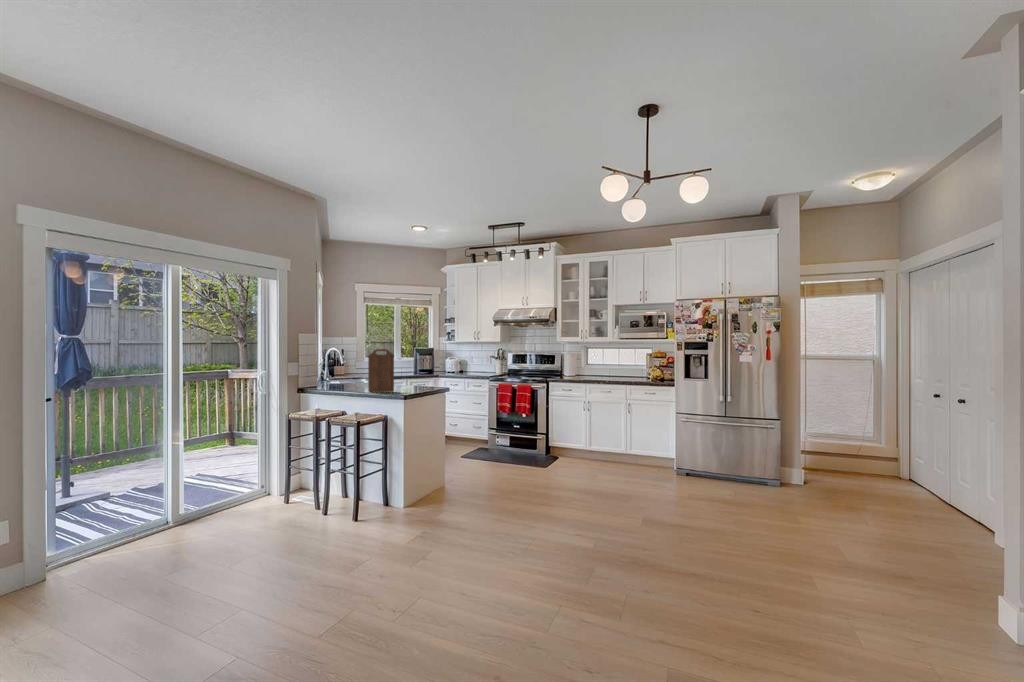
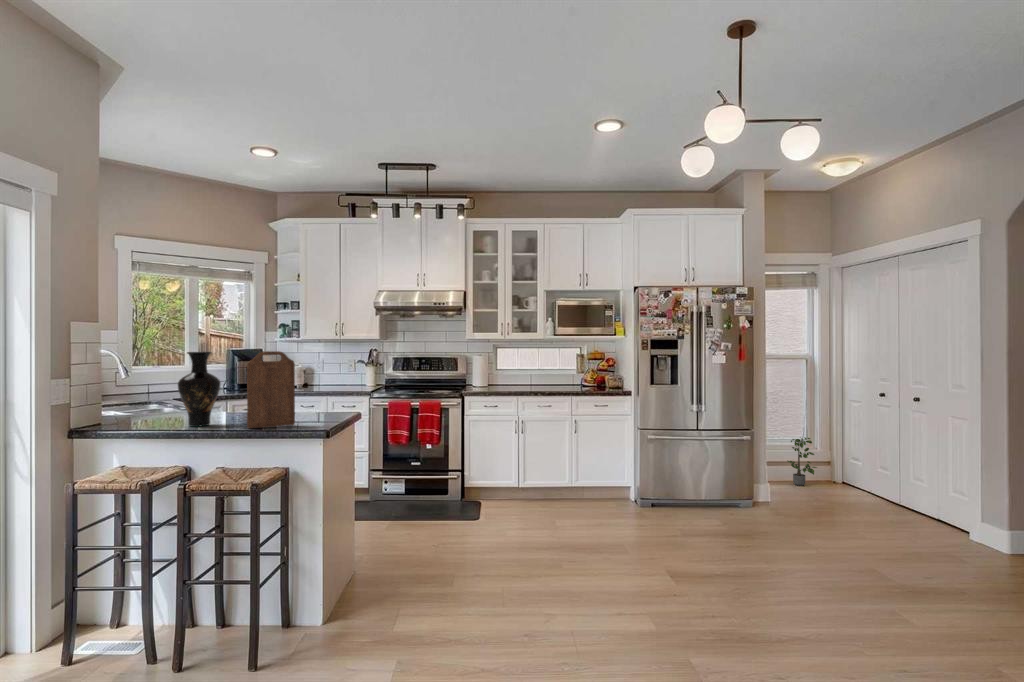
vase: none [342,349,364,390] -> present [178,352,220,427]
potted plant: none [845,433,880,479] -> present [787,438,817,486]

